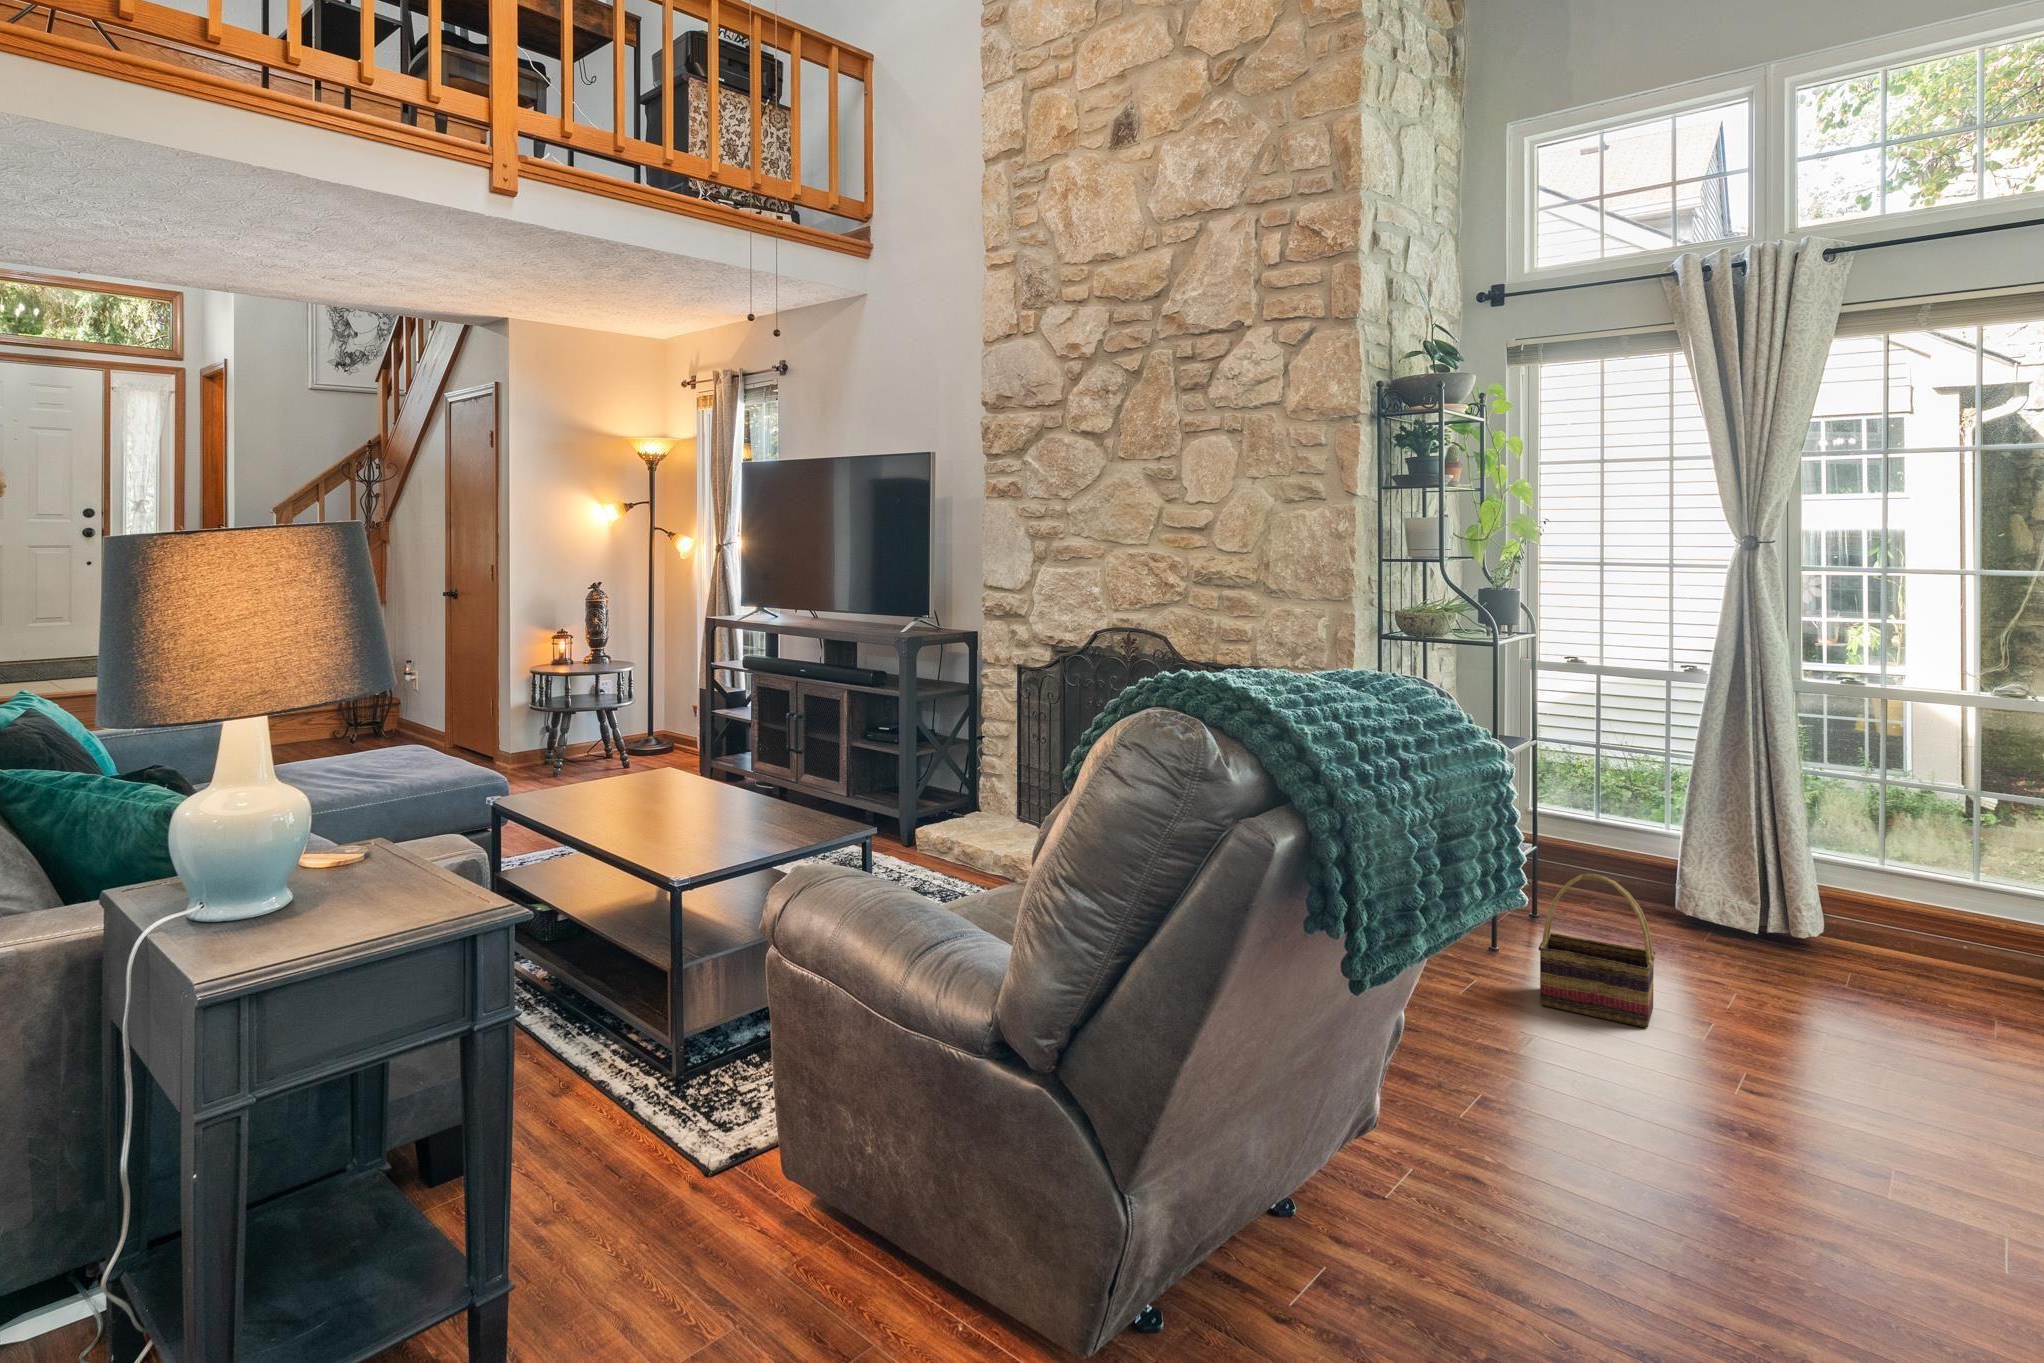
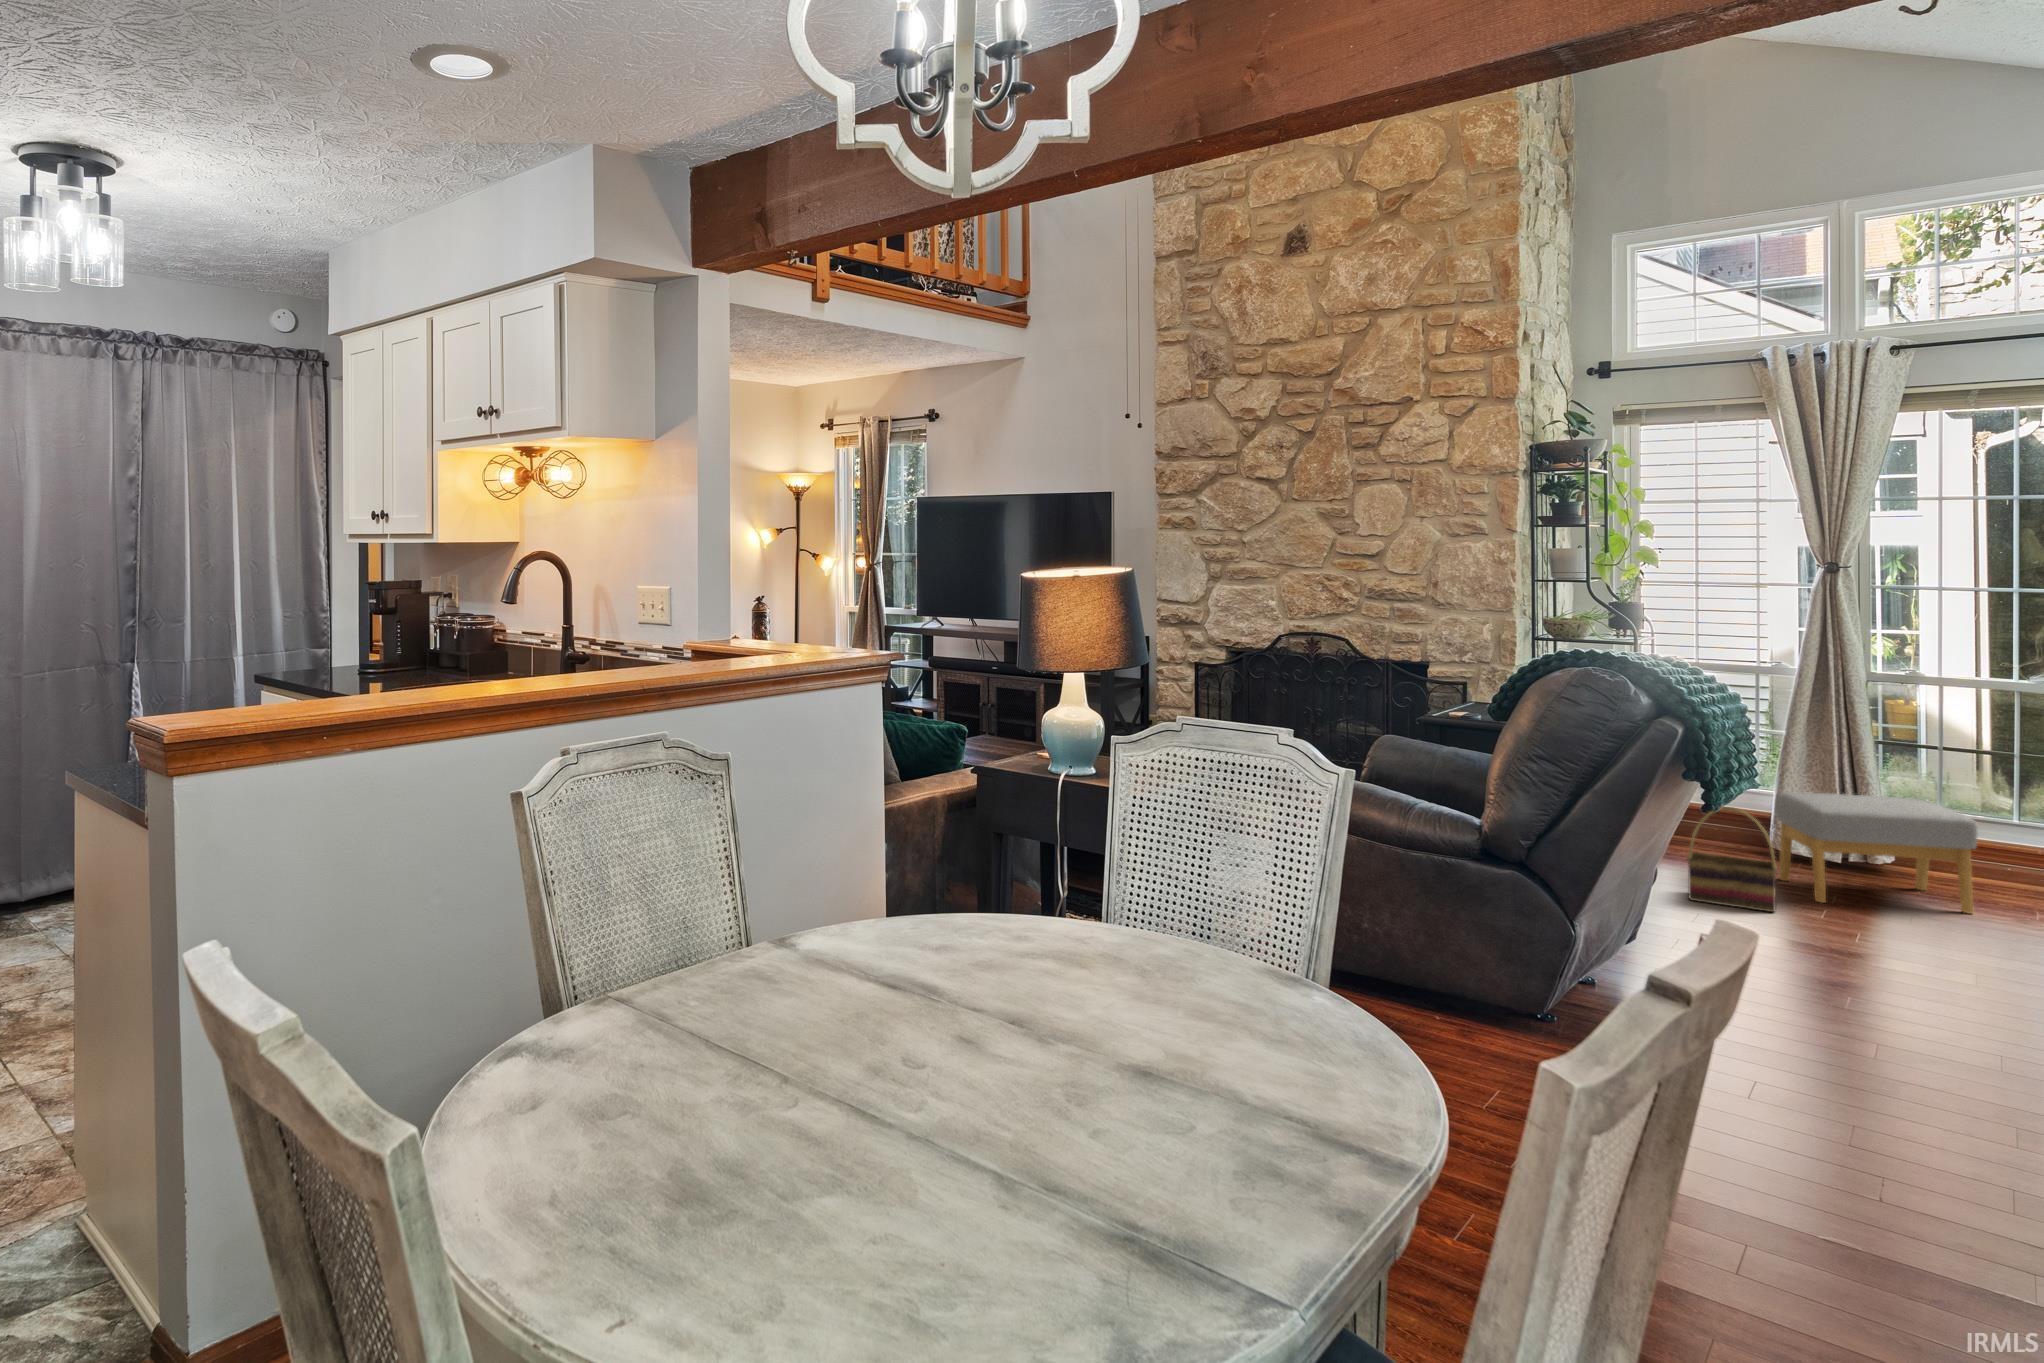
footstool: none [1671,844,1920,1024] -> present [1775,792,1978,914]

